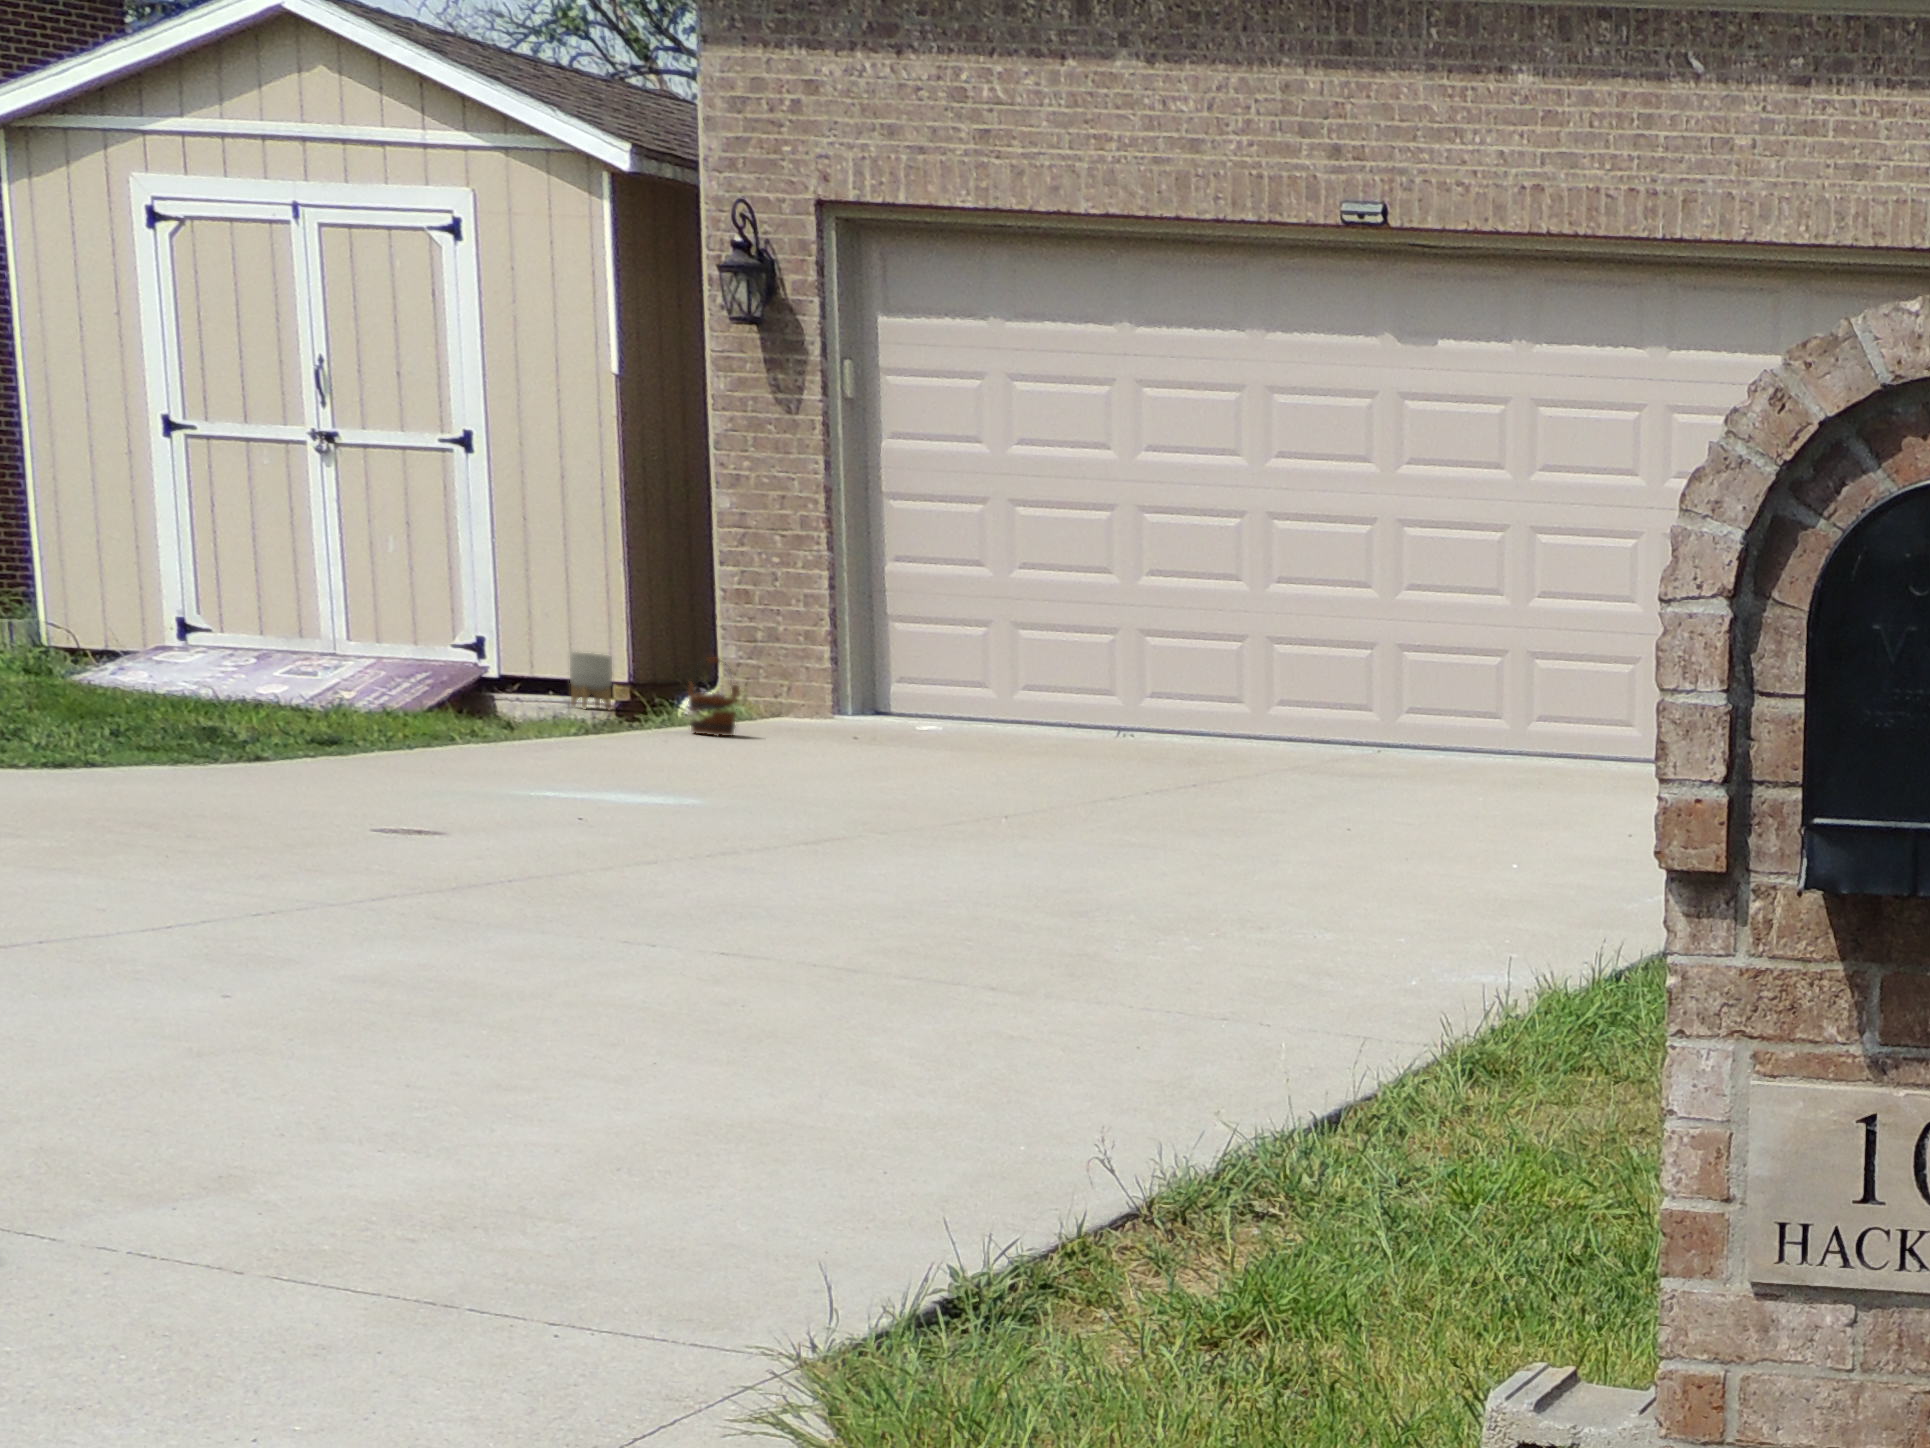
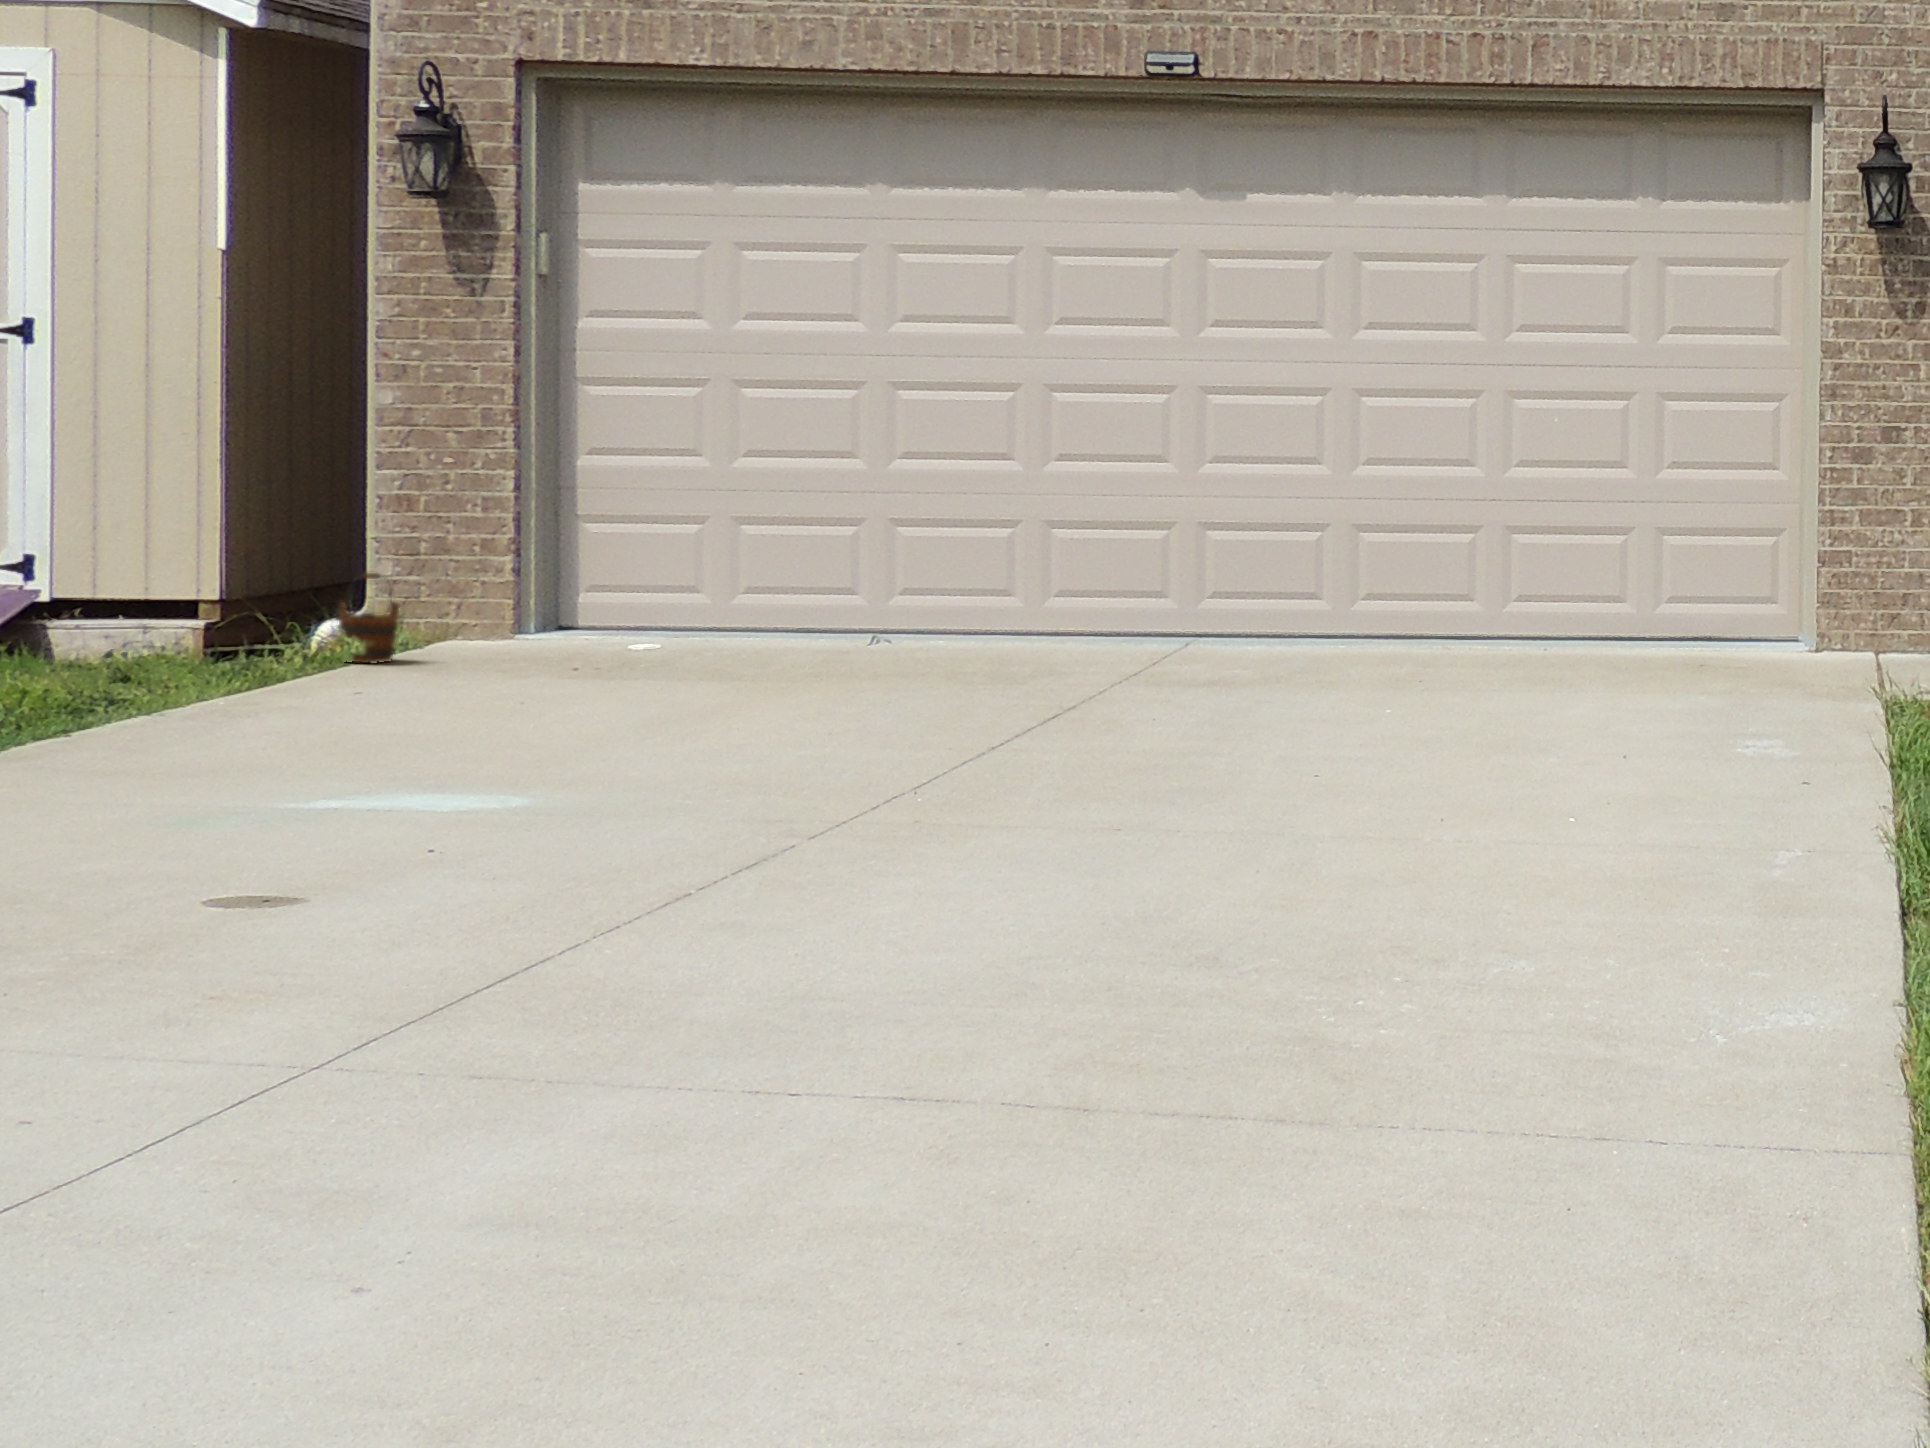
planter: present [570,652,612,711] -> none [156,565,210,632]

